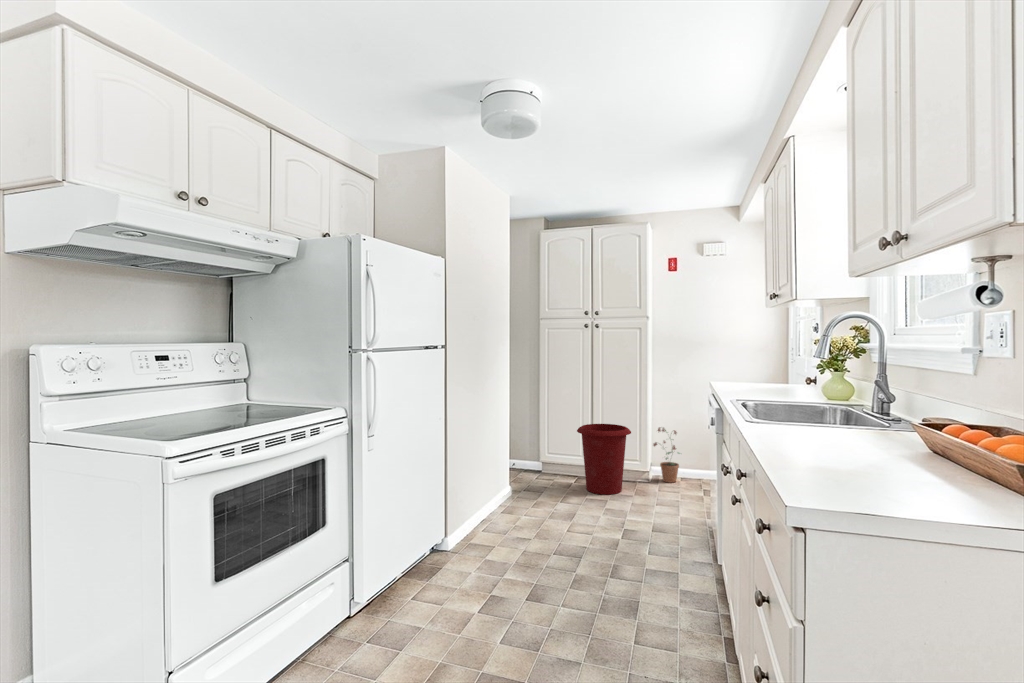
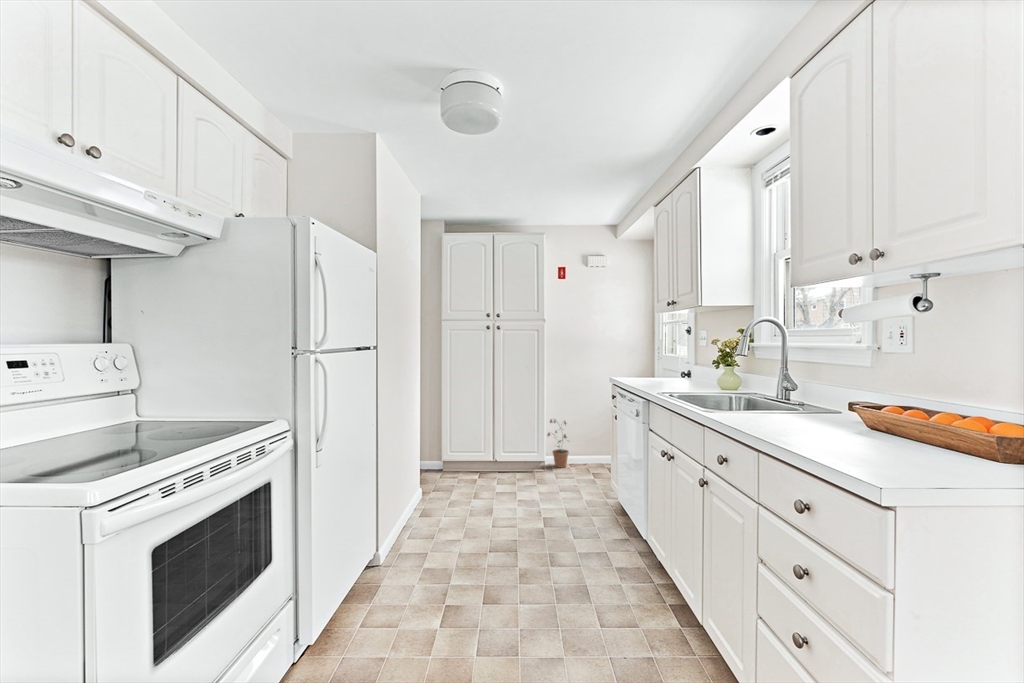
waste bin: present [577,424,631,495] -> none [483,419,533,484]

